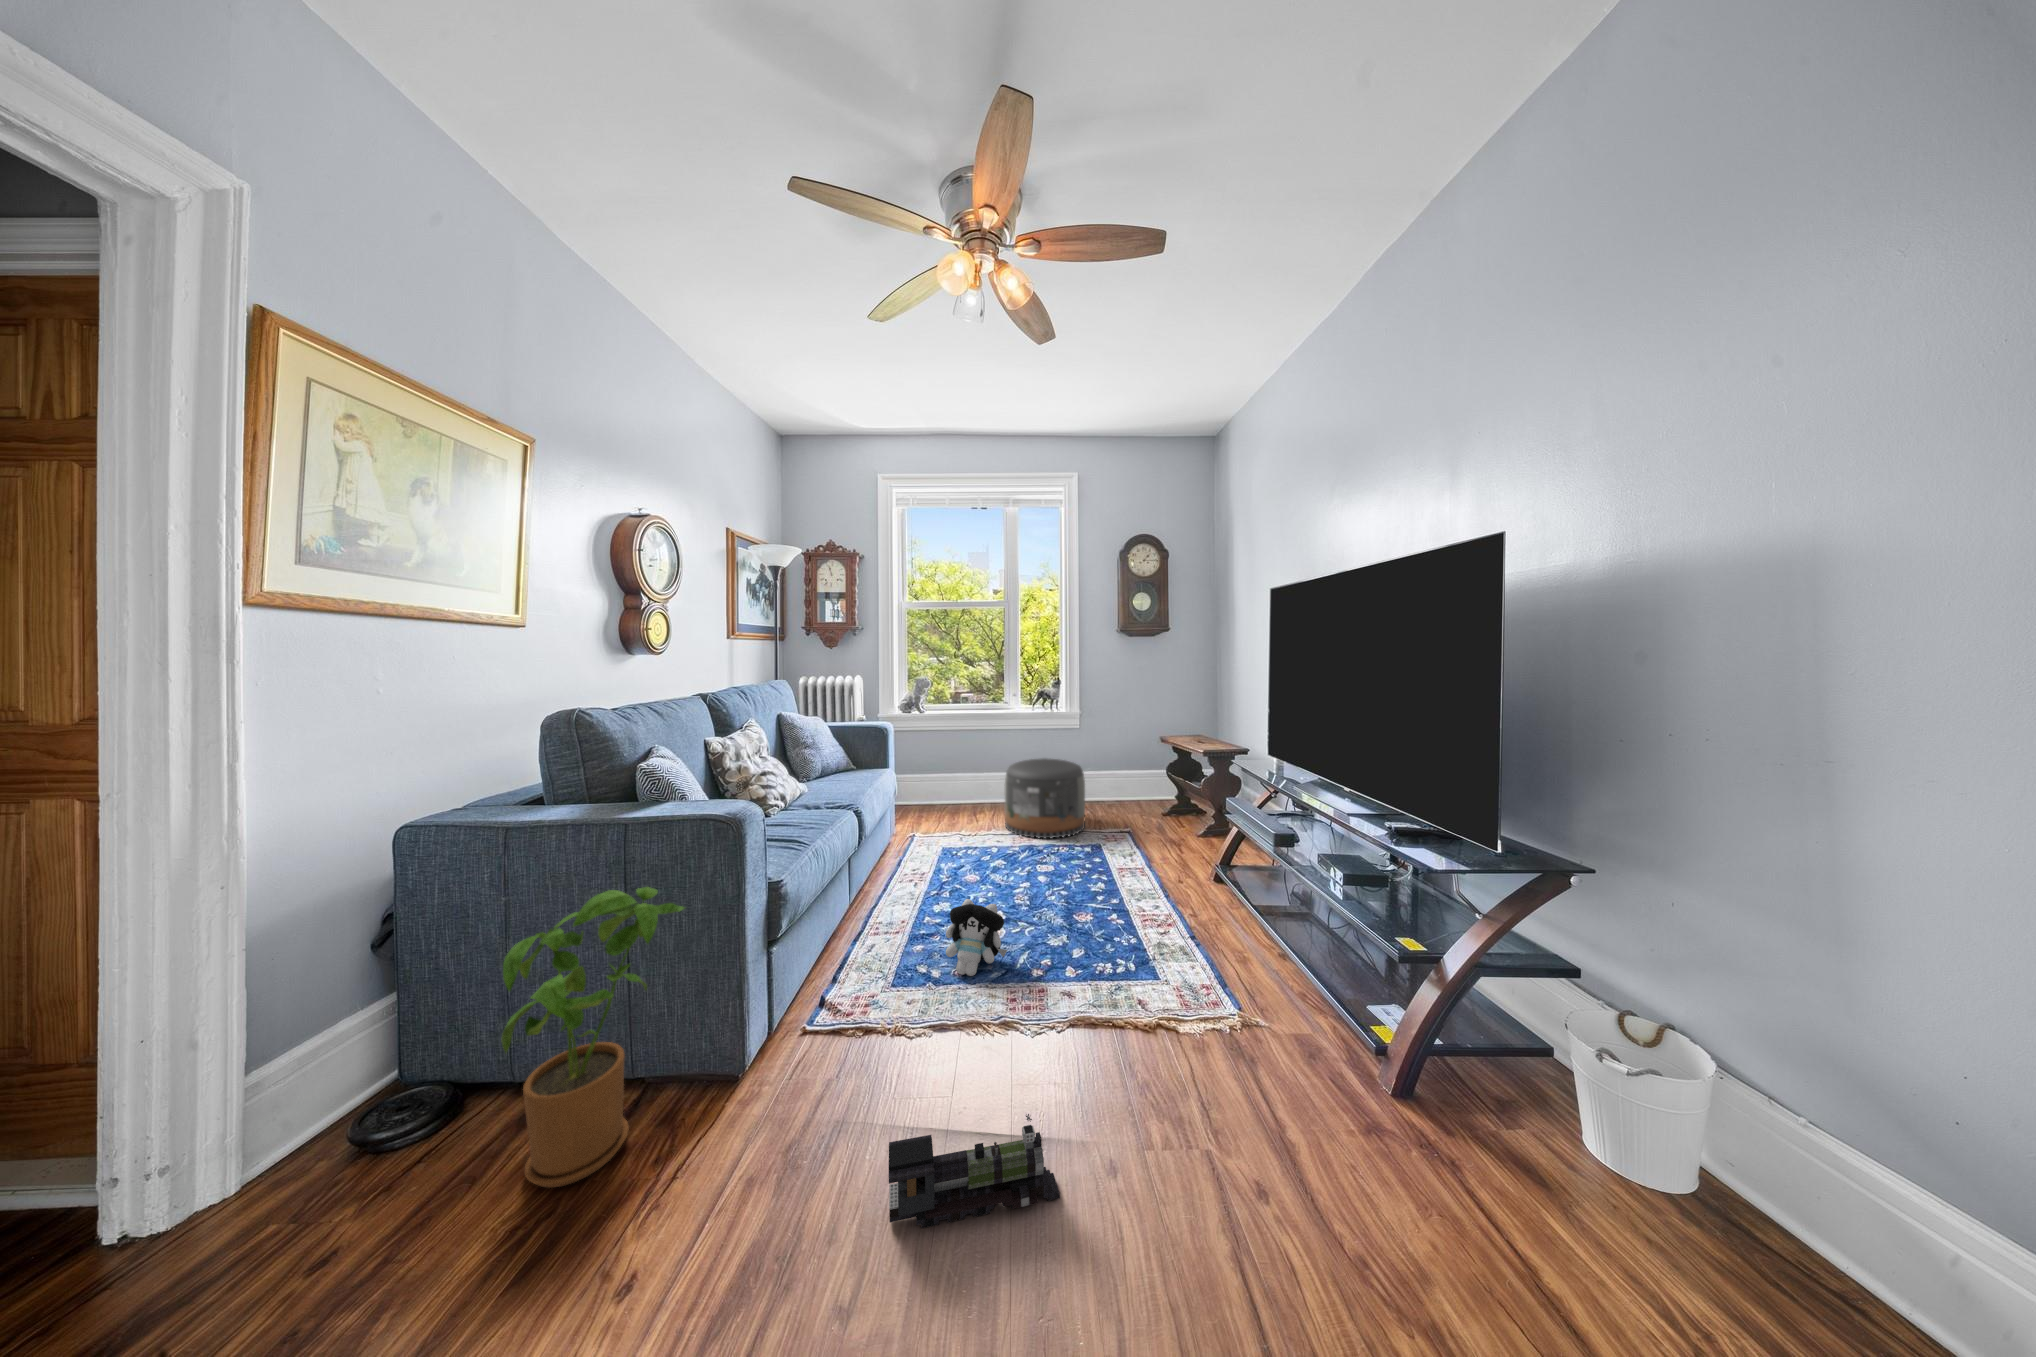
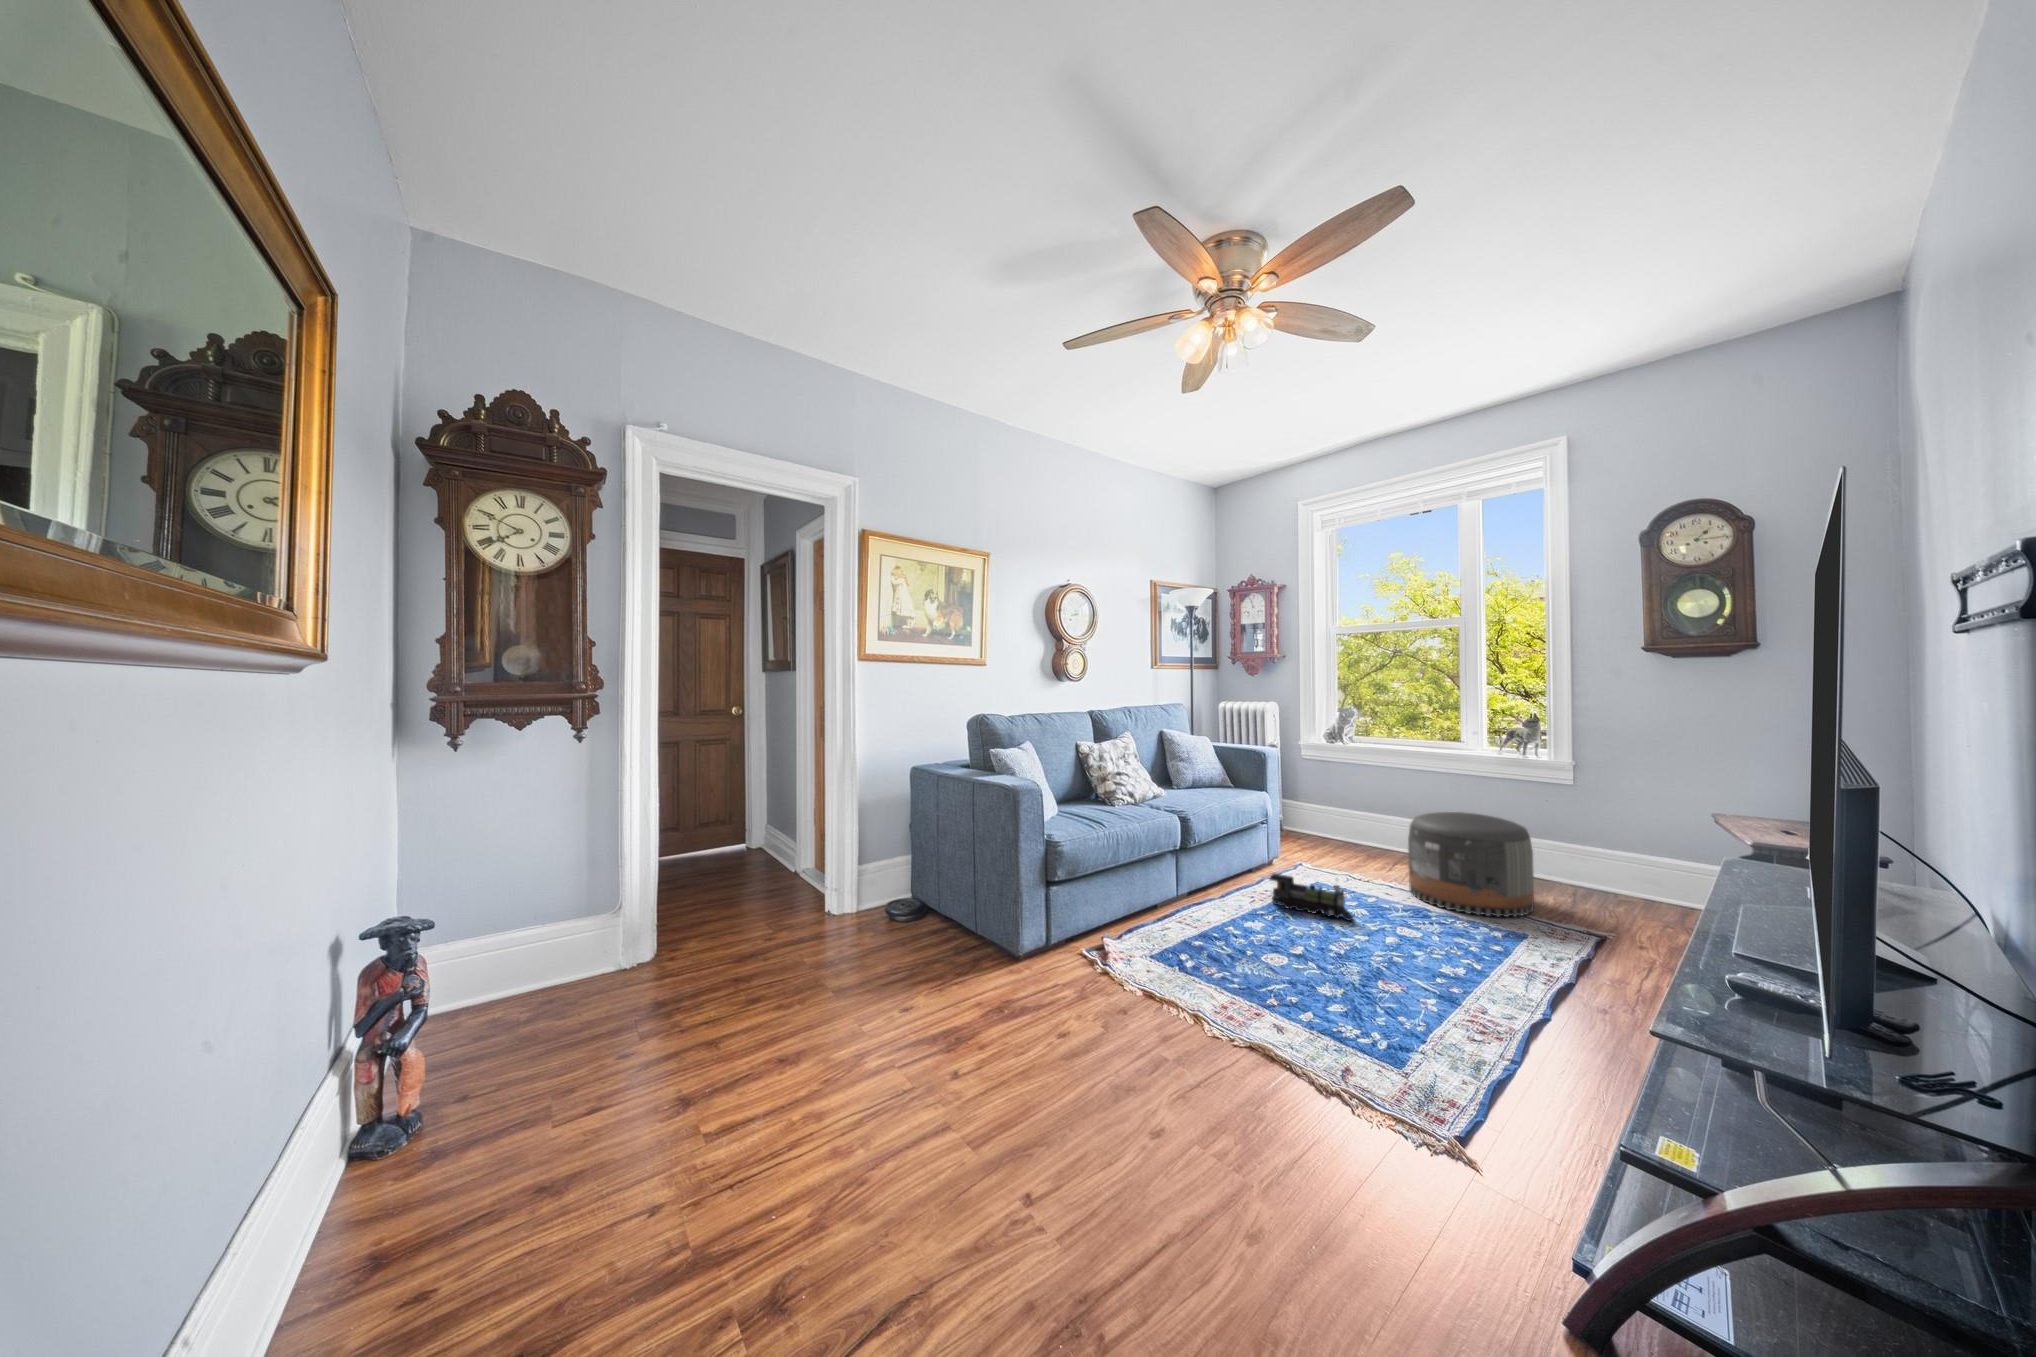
house plant: present [502,887,684,1188] -> none [904,812,991,966]
plush toy: present [946,899,1007,976] -> none [1199,909,1257,975]
toy train: present [889,1114,1060,1228] -> present [1270,874,1353,921]

